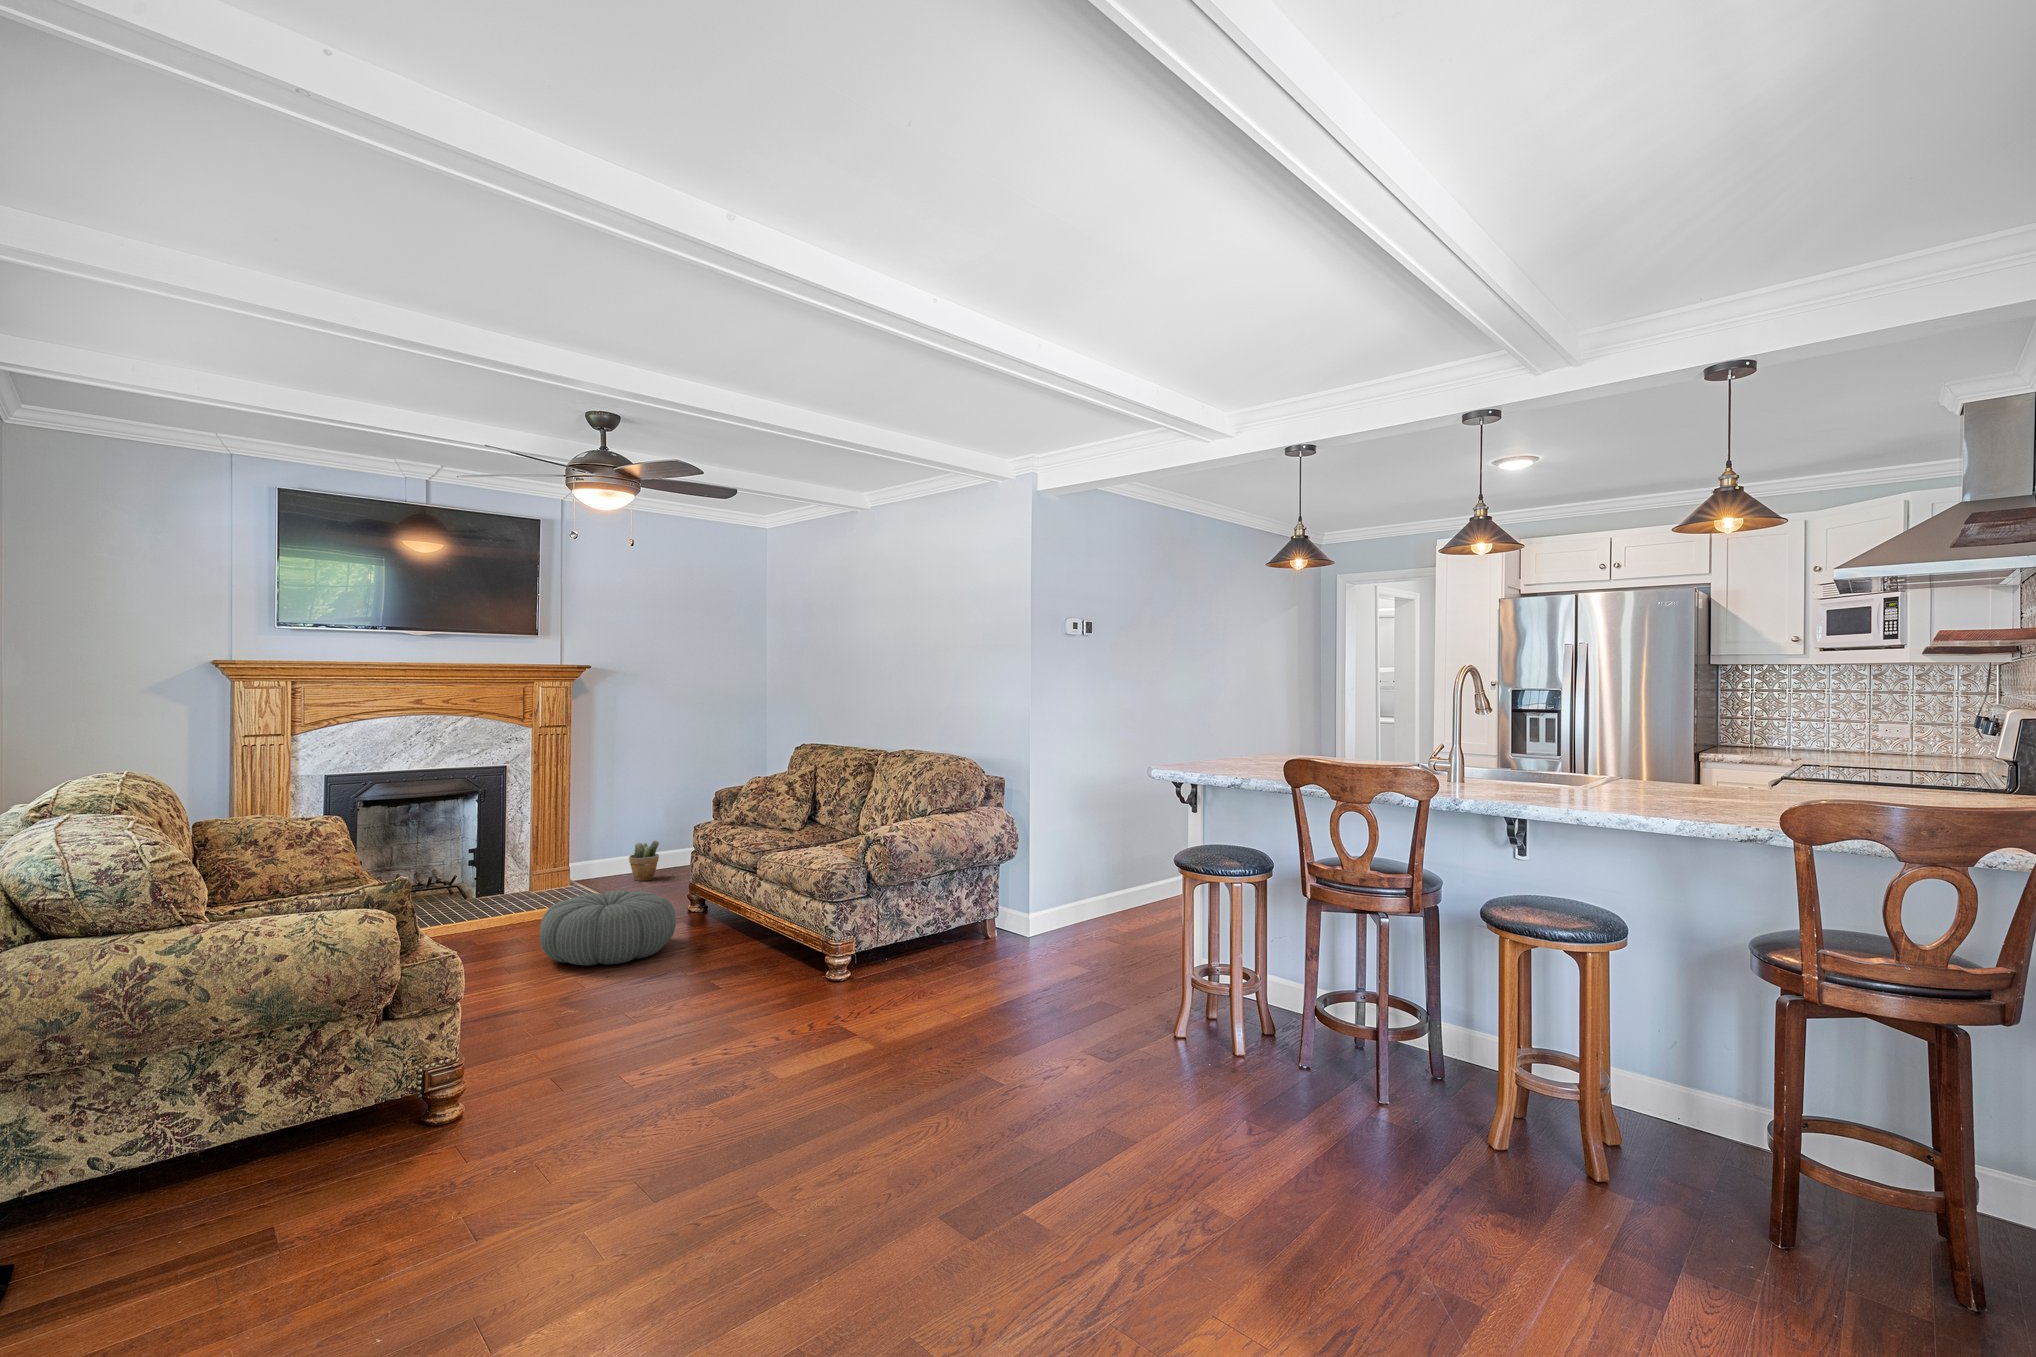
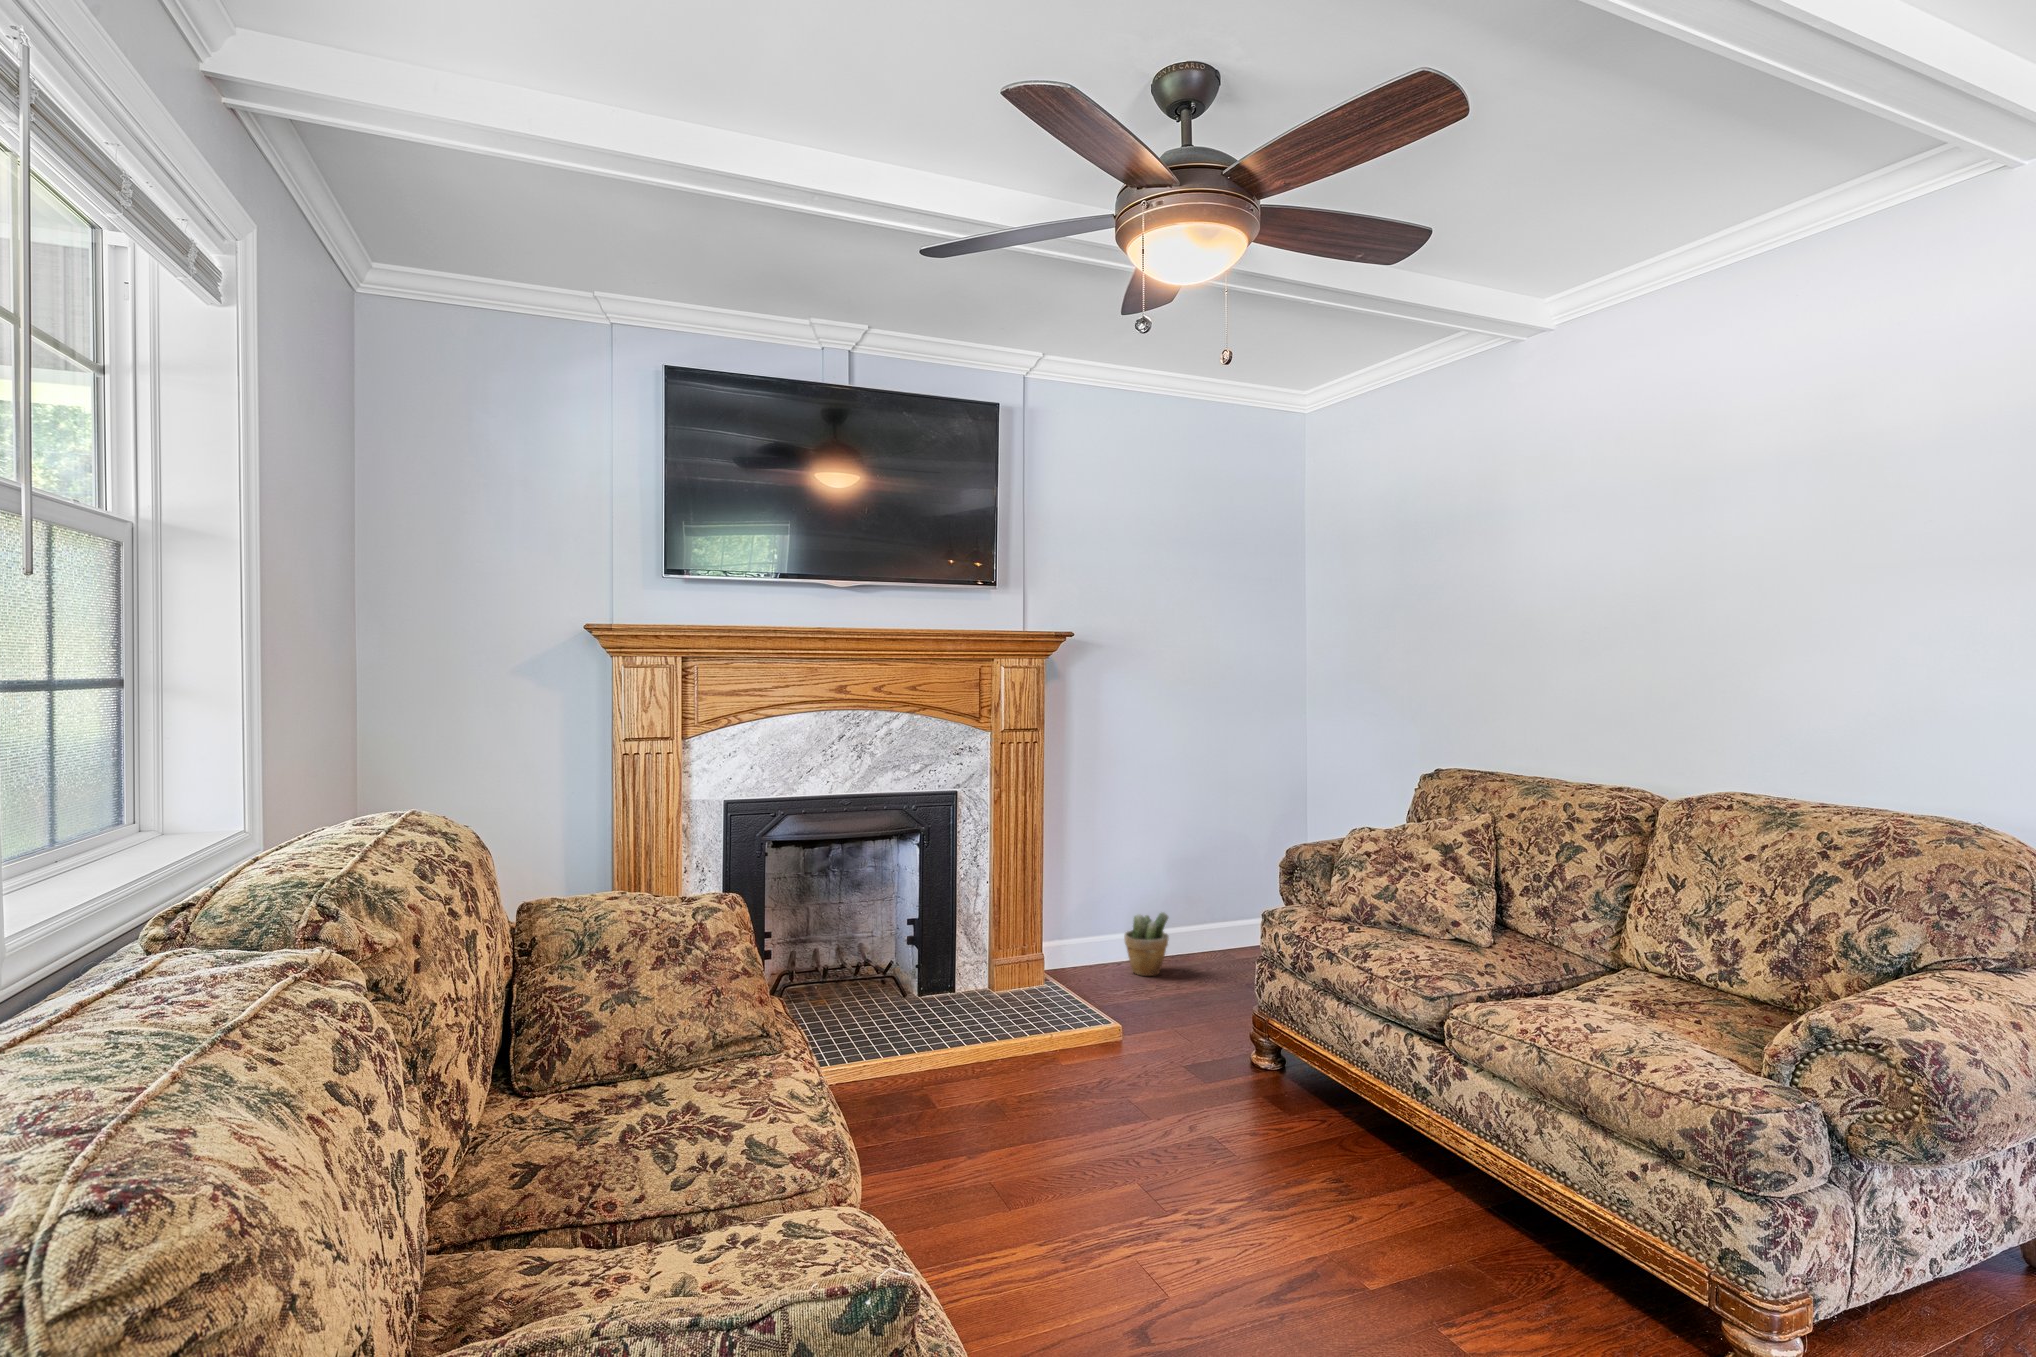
pouf: present [540,891,676,966] -> none [1052,1047,1298,1227]

